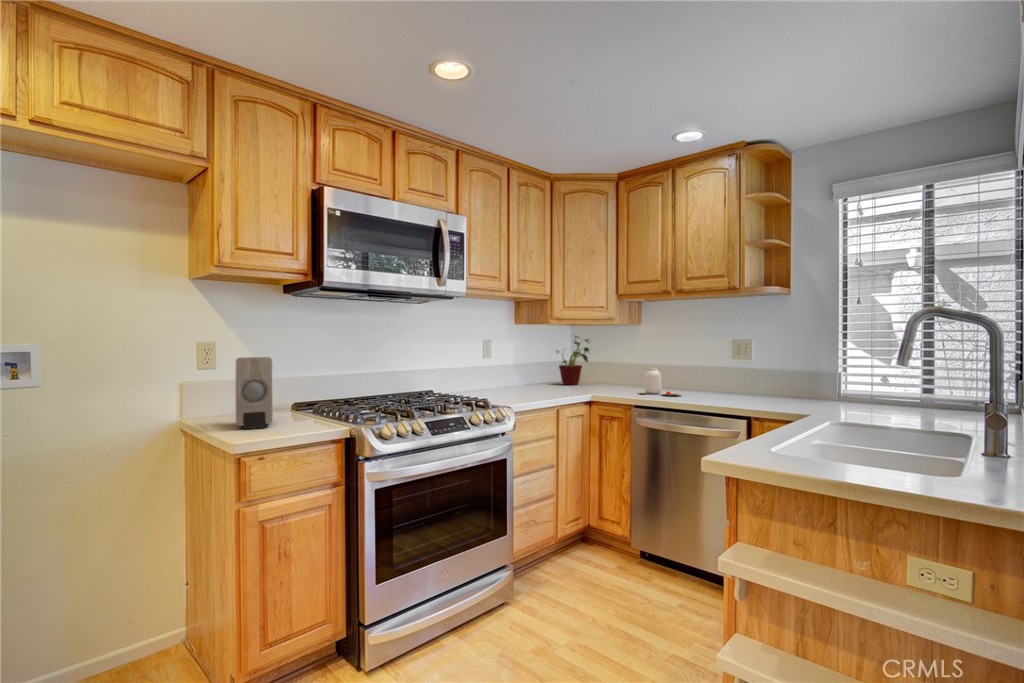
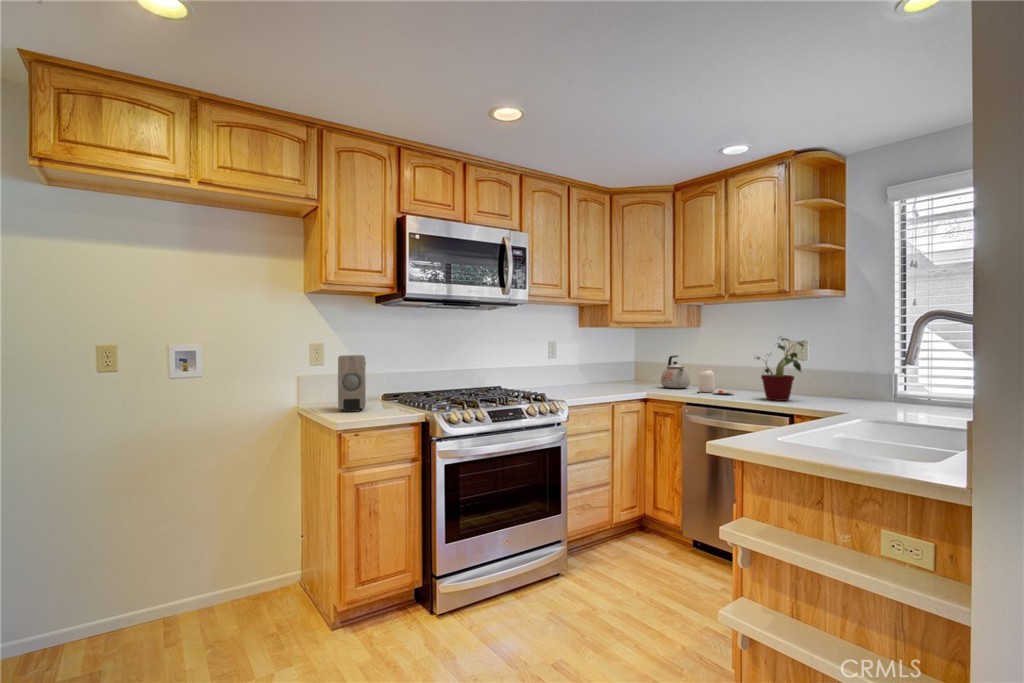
potted plant: present [557,336,589,385] -> present [755,338,805,401]
kettle: none [603,355,633,389] -> present [661,356,690,388]

